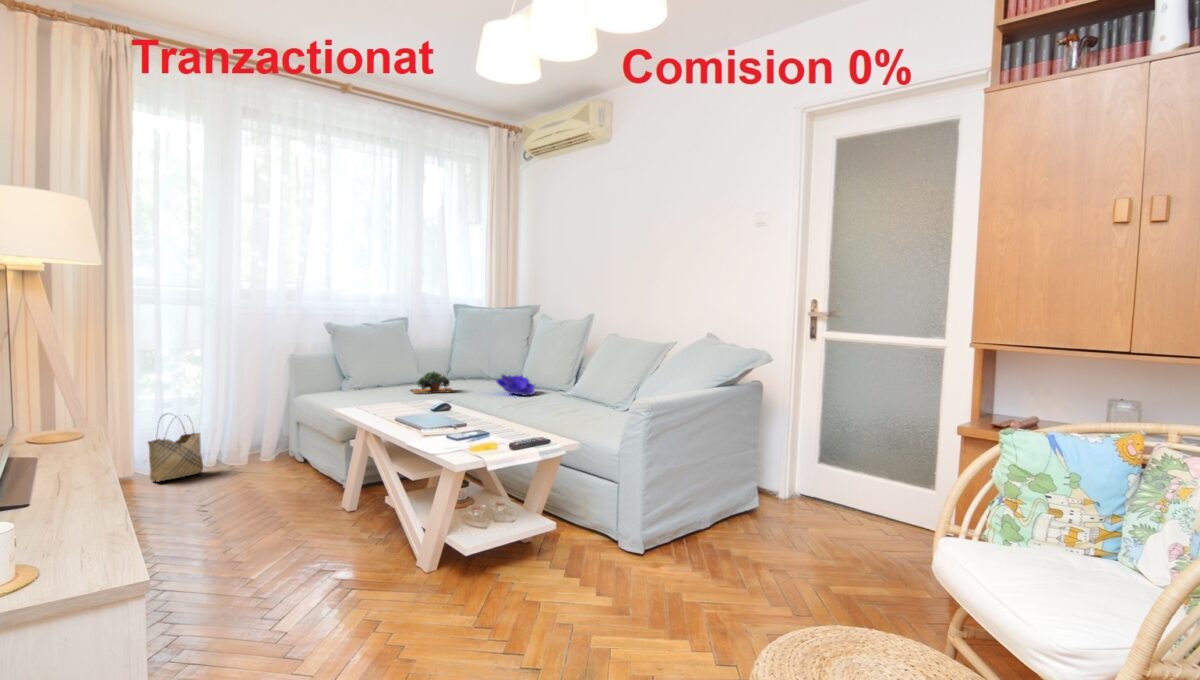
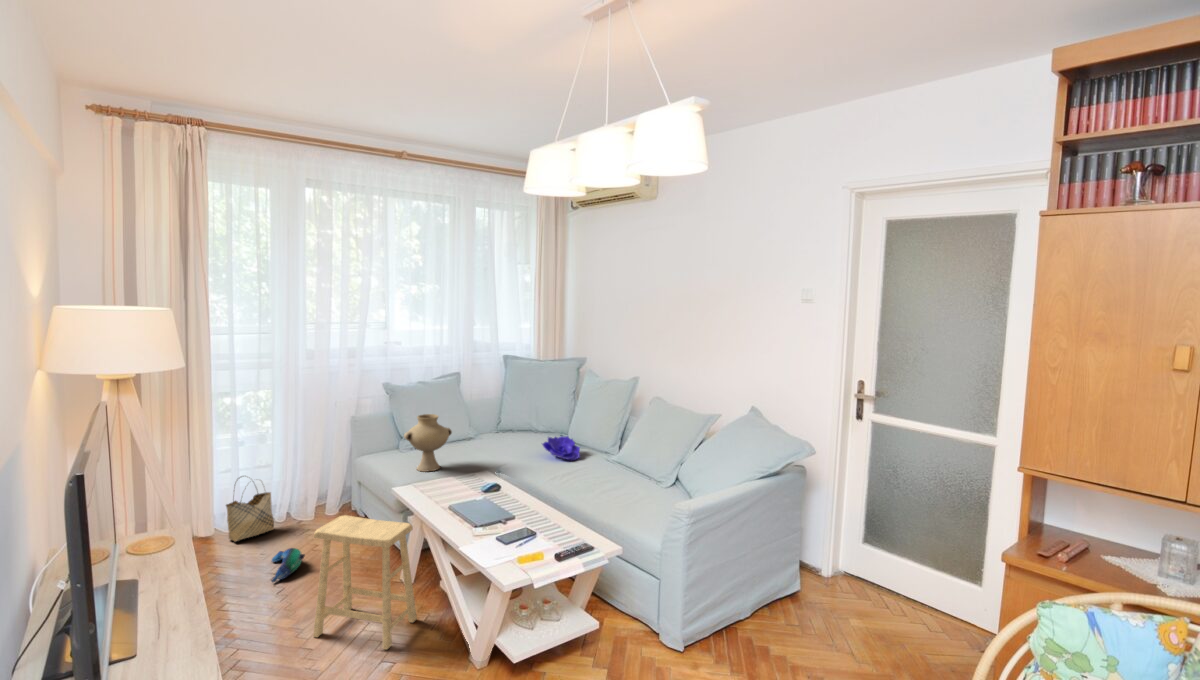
vase: none [348,343,400,401] -> present [404,414,452,472]
succulent plant: present [411,371,453,394] -> none [461,433,503,458]
footstool: none [241,427,358,561] -> present [313,515,417,649]
plush toy: none [197,481,236,512] -> present [272,548,305,582]

